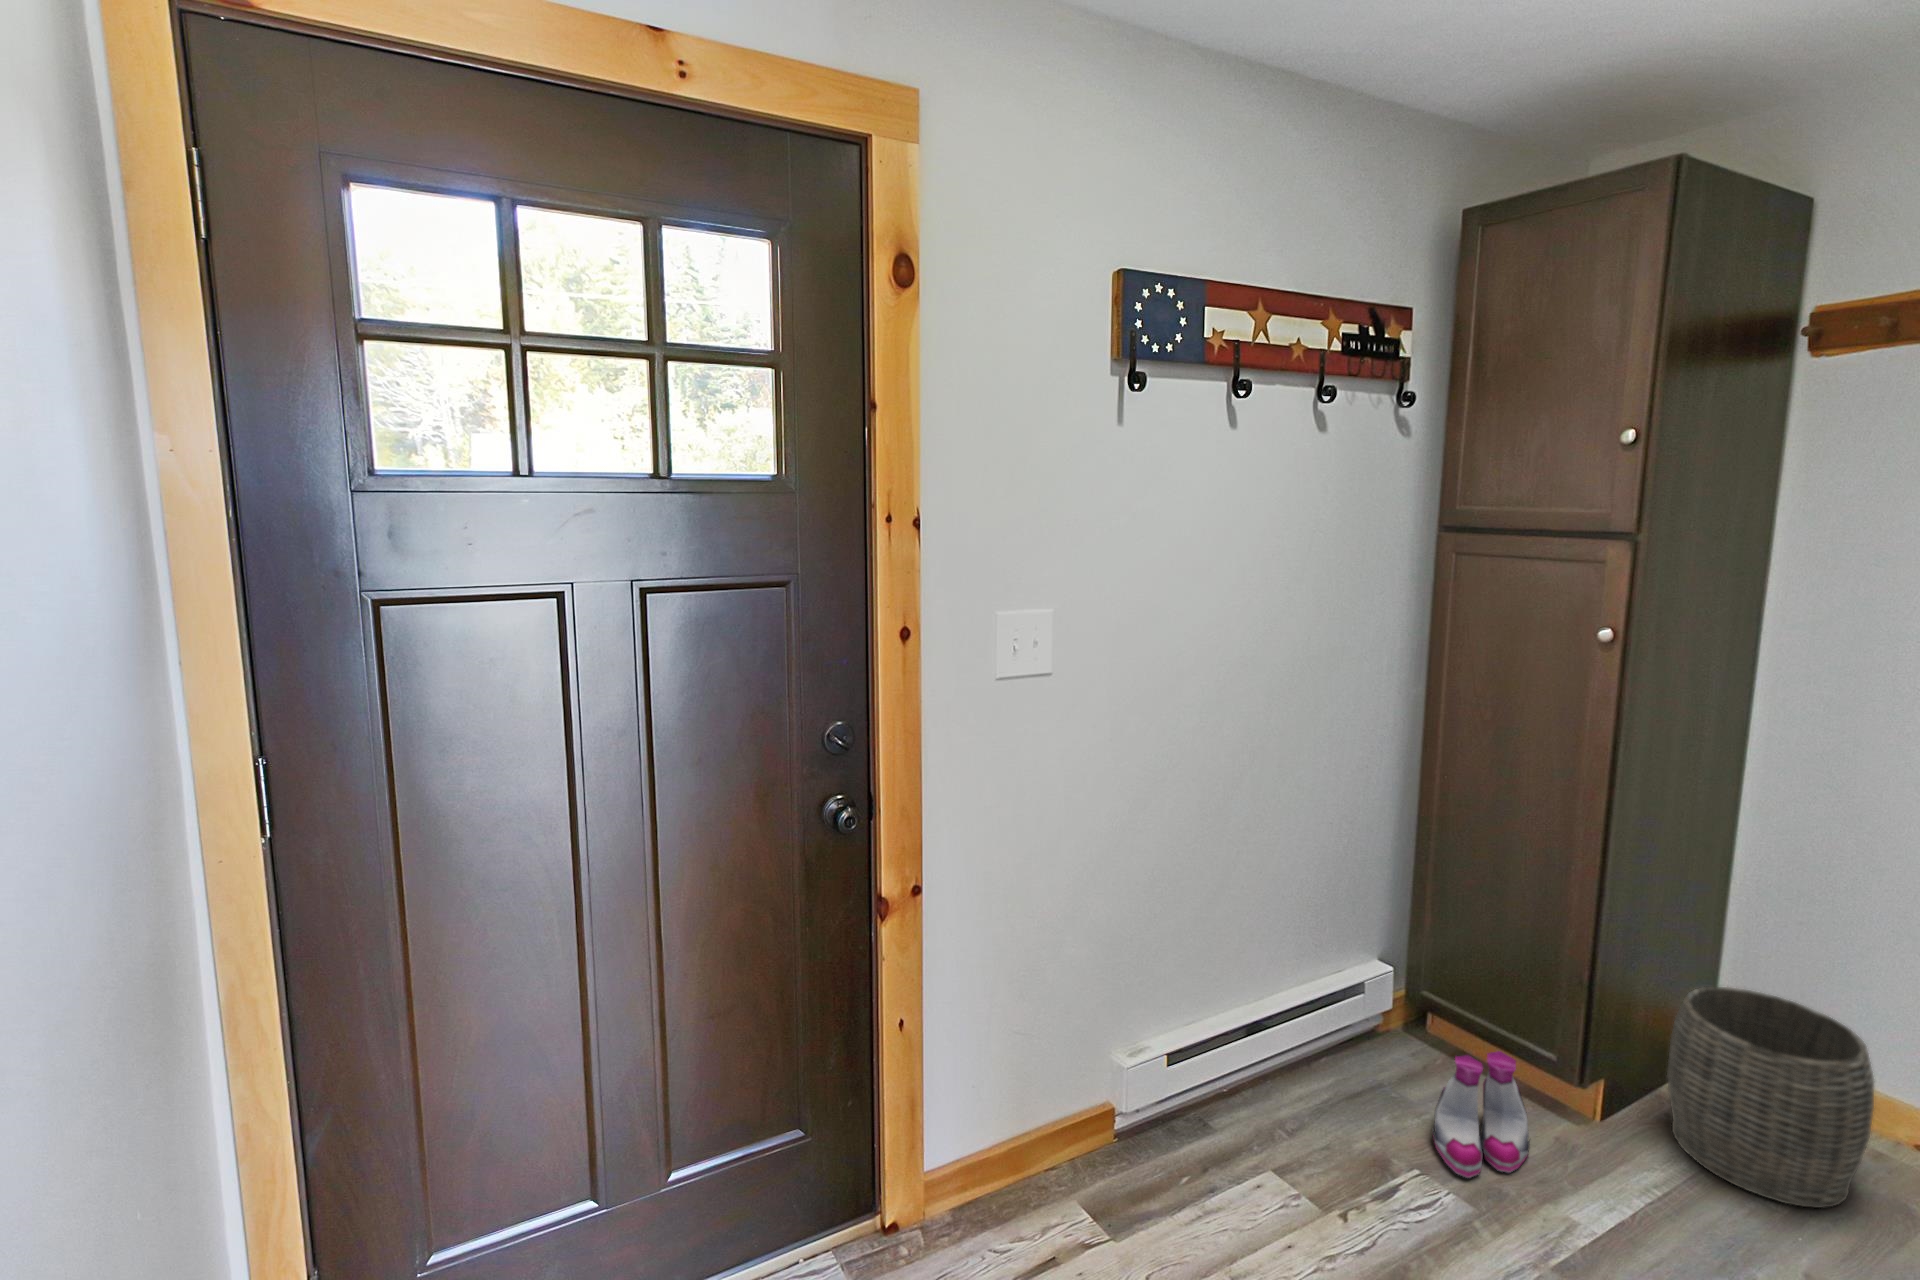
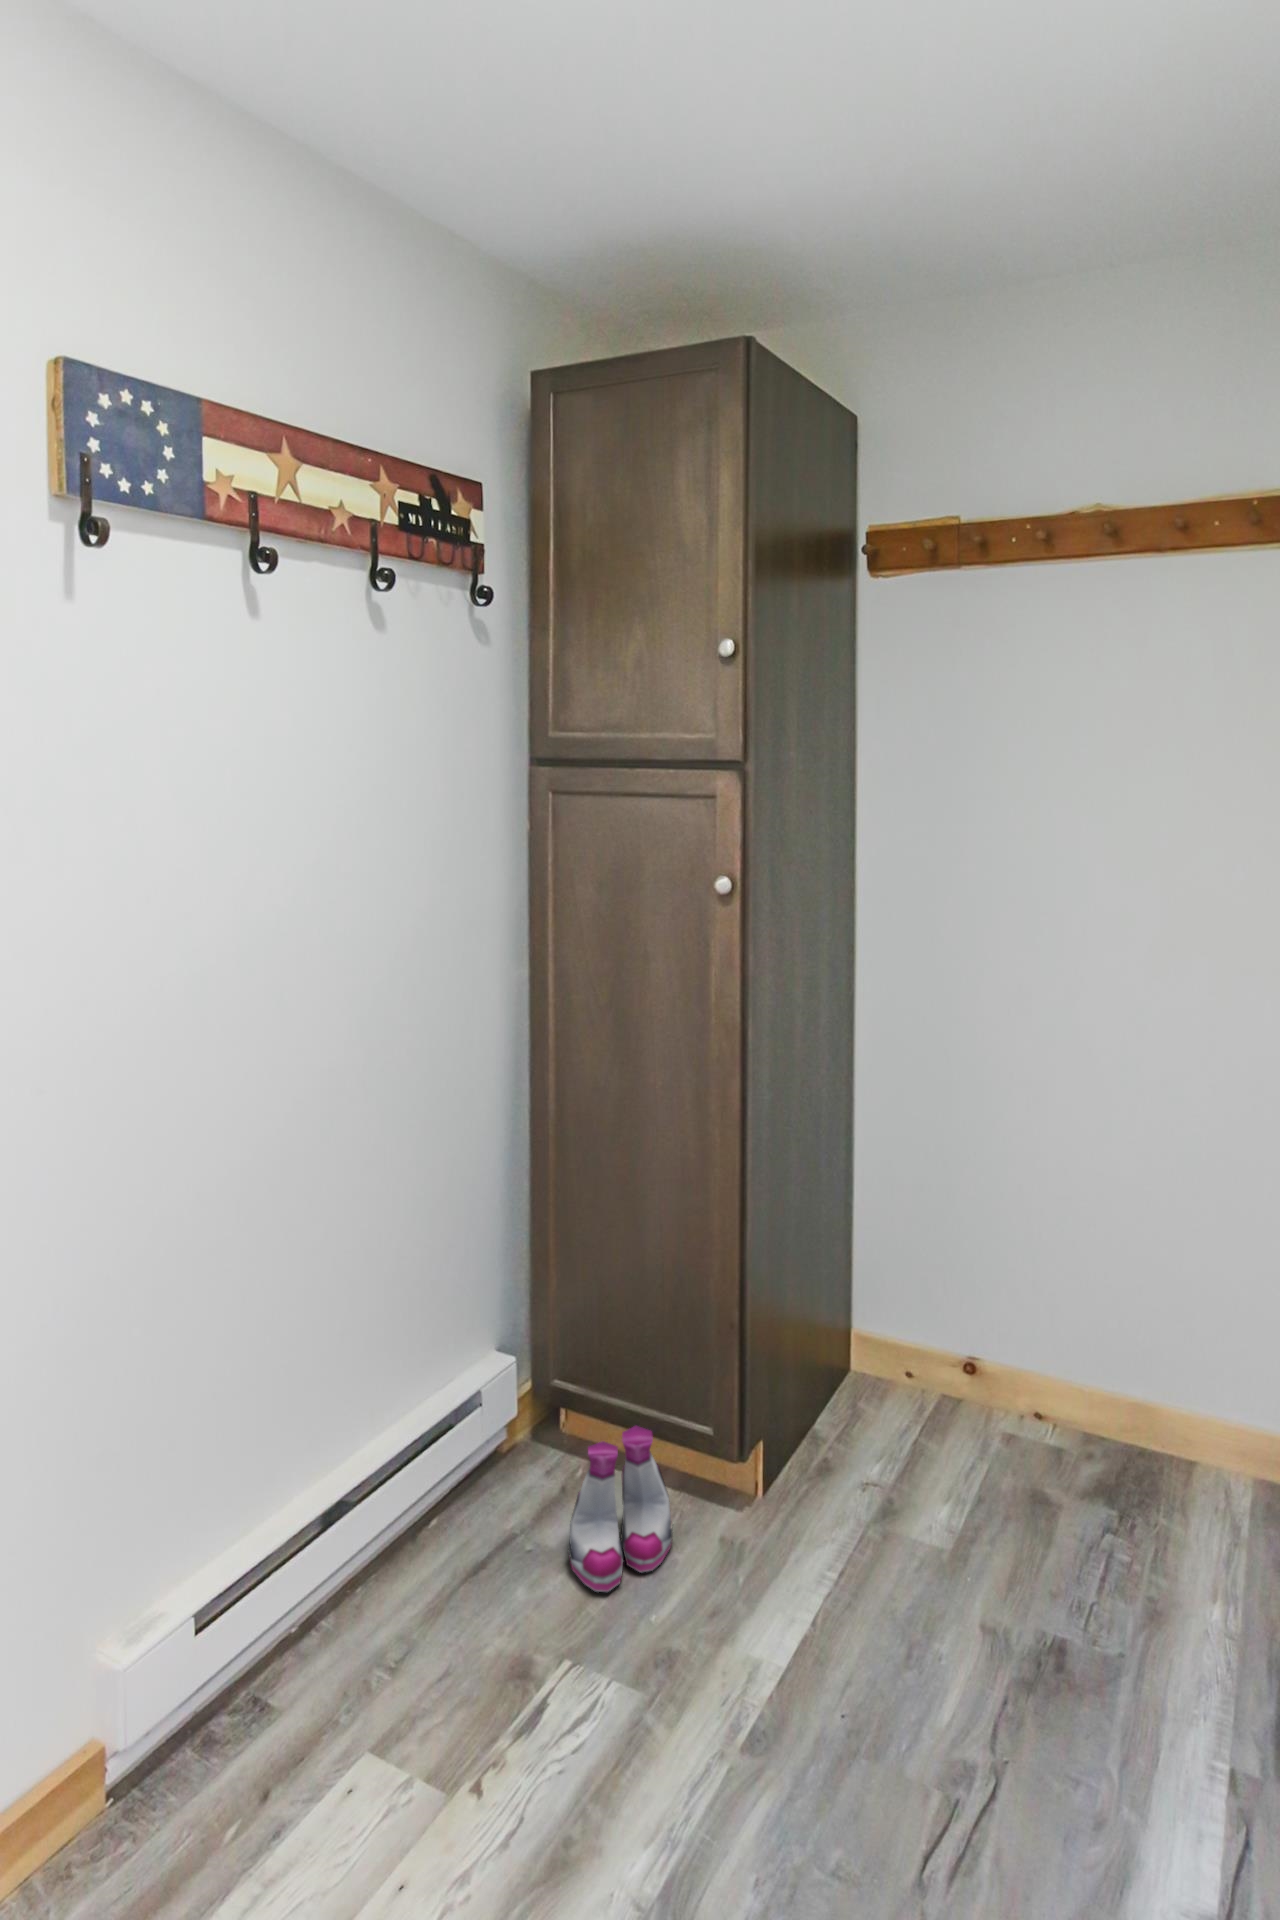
woven basket: present [1667,987,1874,1208] -> none [803,1293,969,1513]

